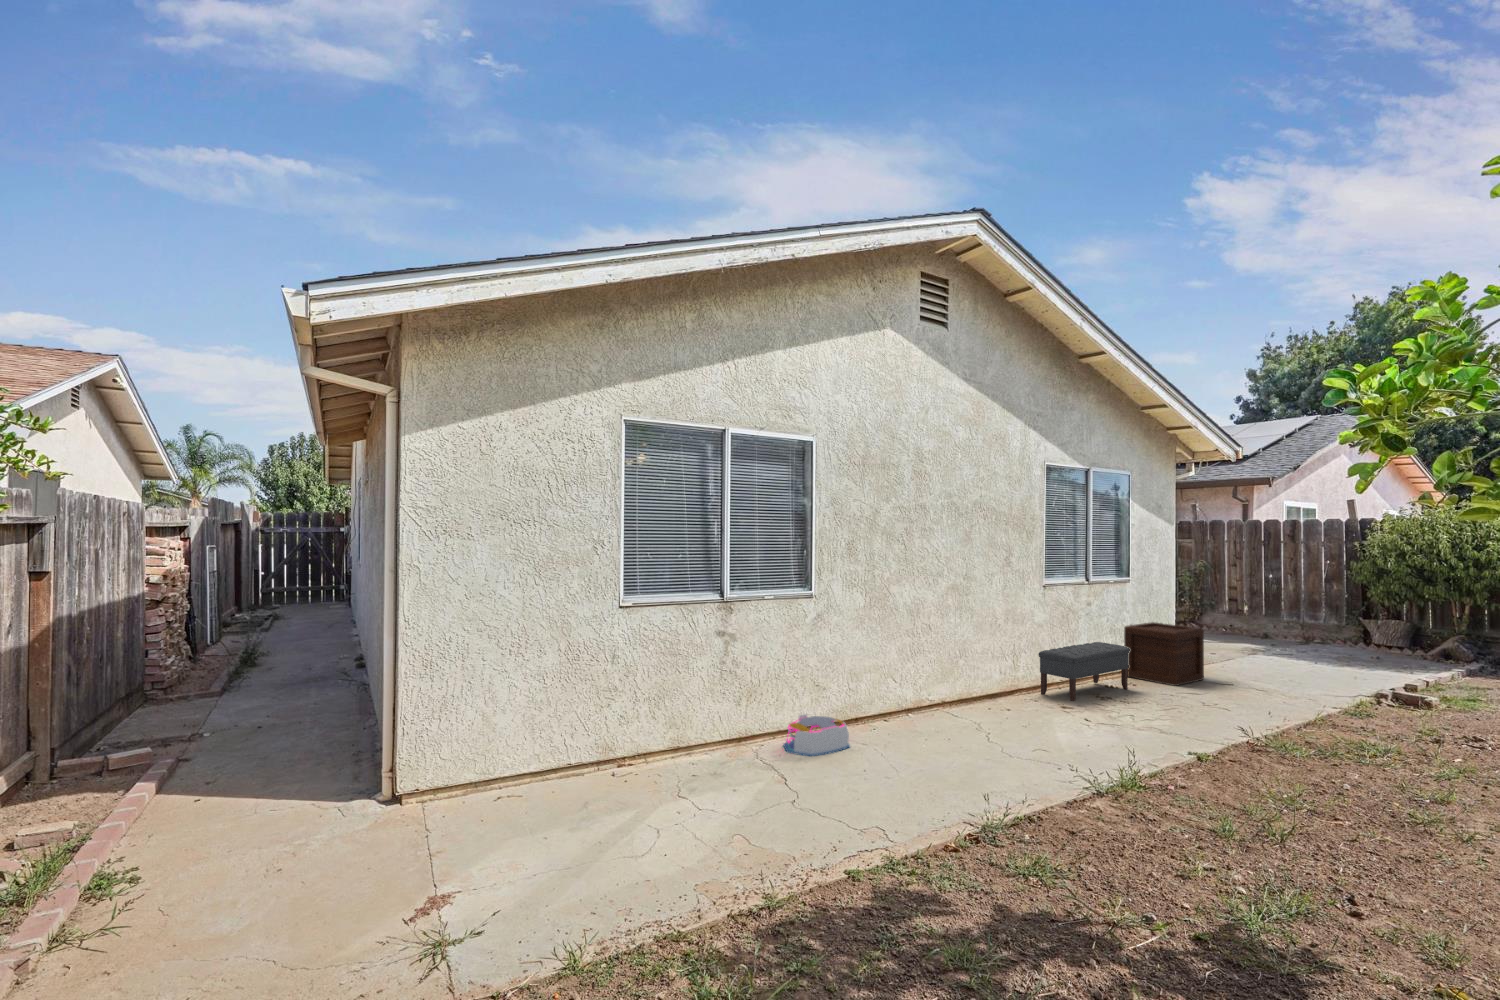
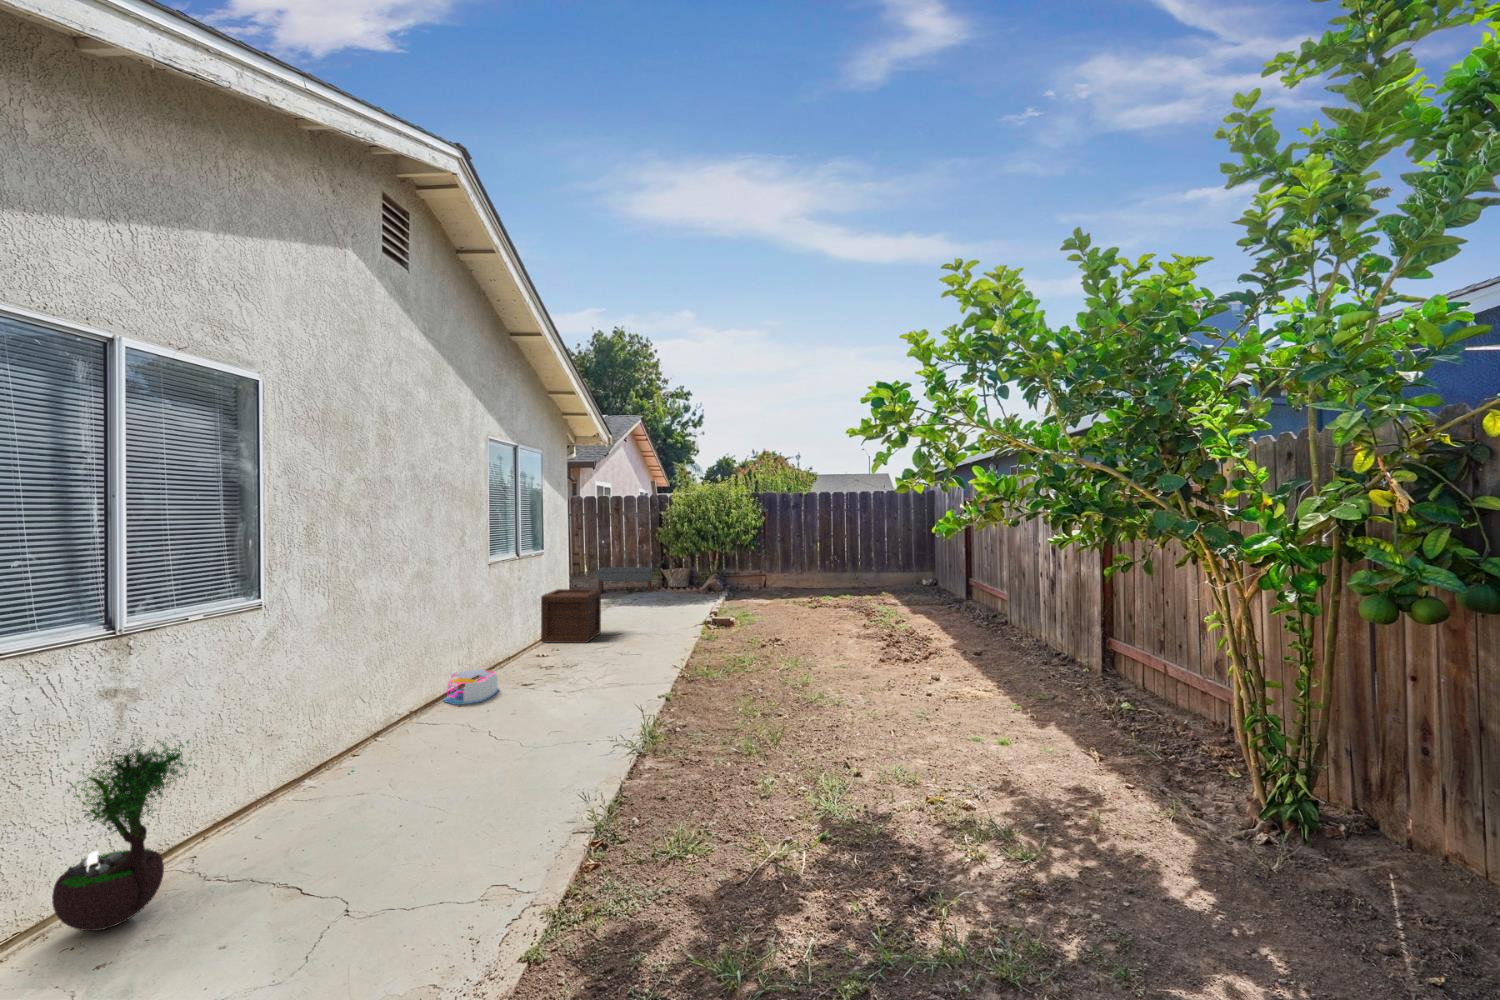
bench: present [1039,642,1130,701] -> present [598,567,652,592]
potted tree: none [677,661,739,770] -> present [52,735,196,931]
storage bin: present [784,714,850,756] -> present [444,669,499,705]

